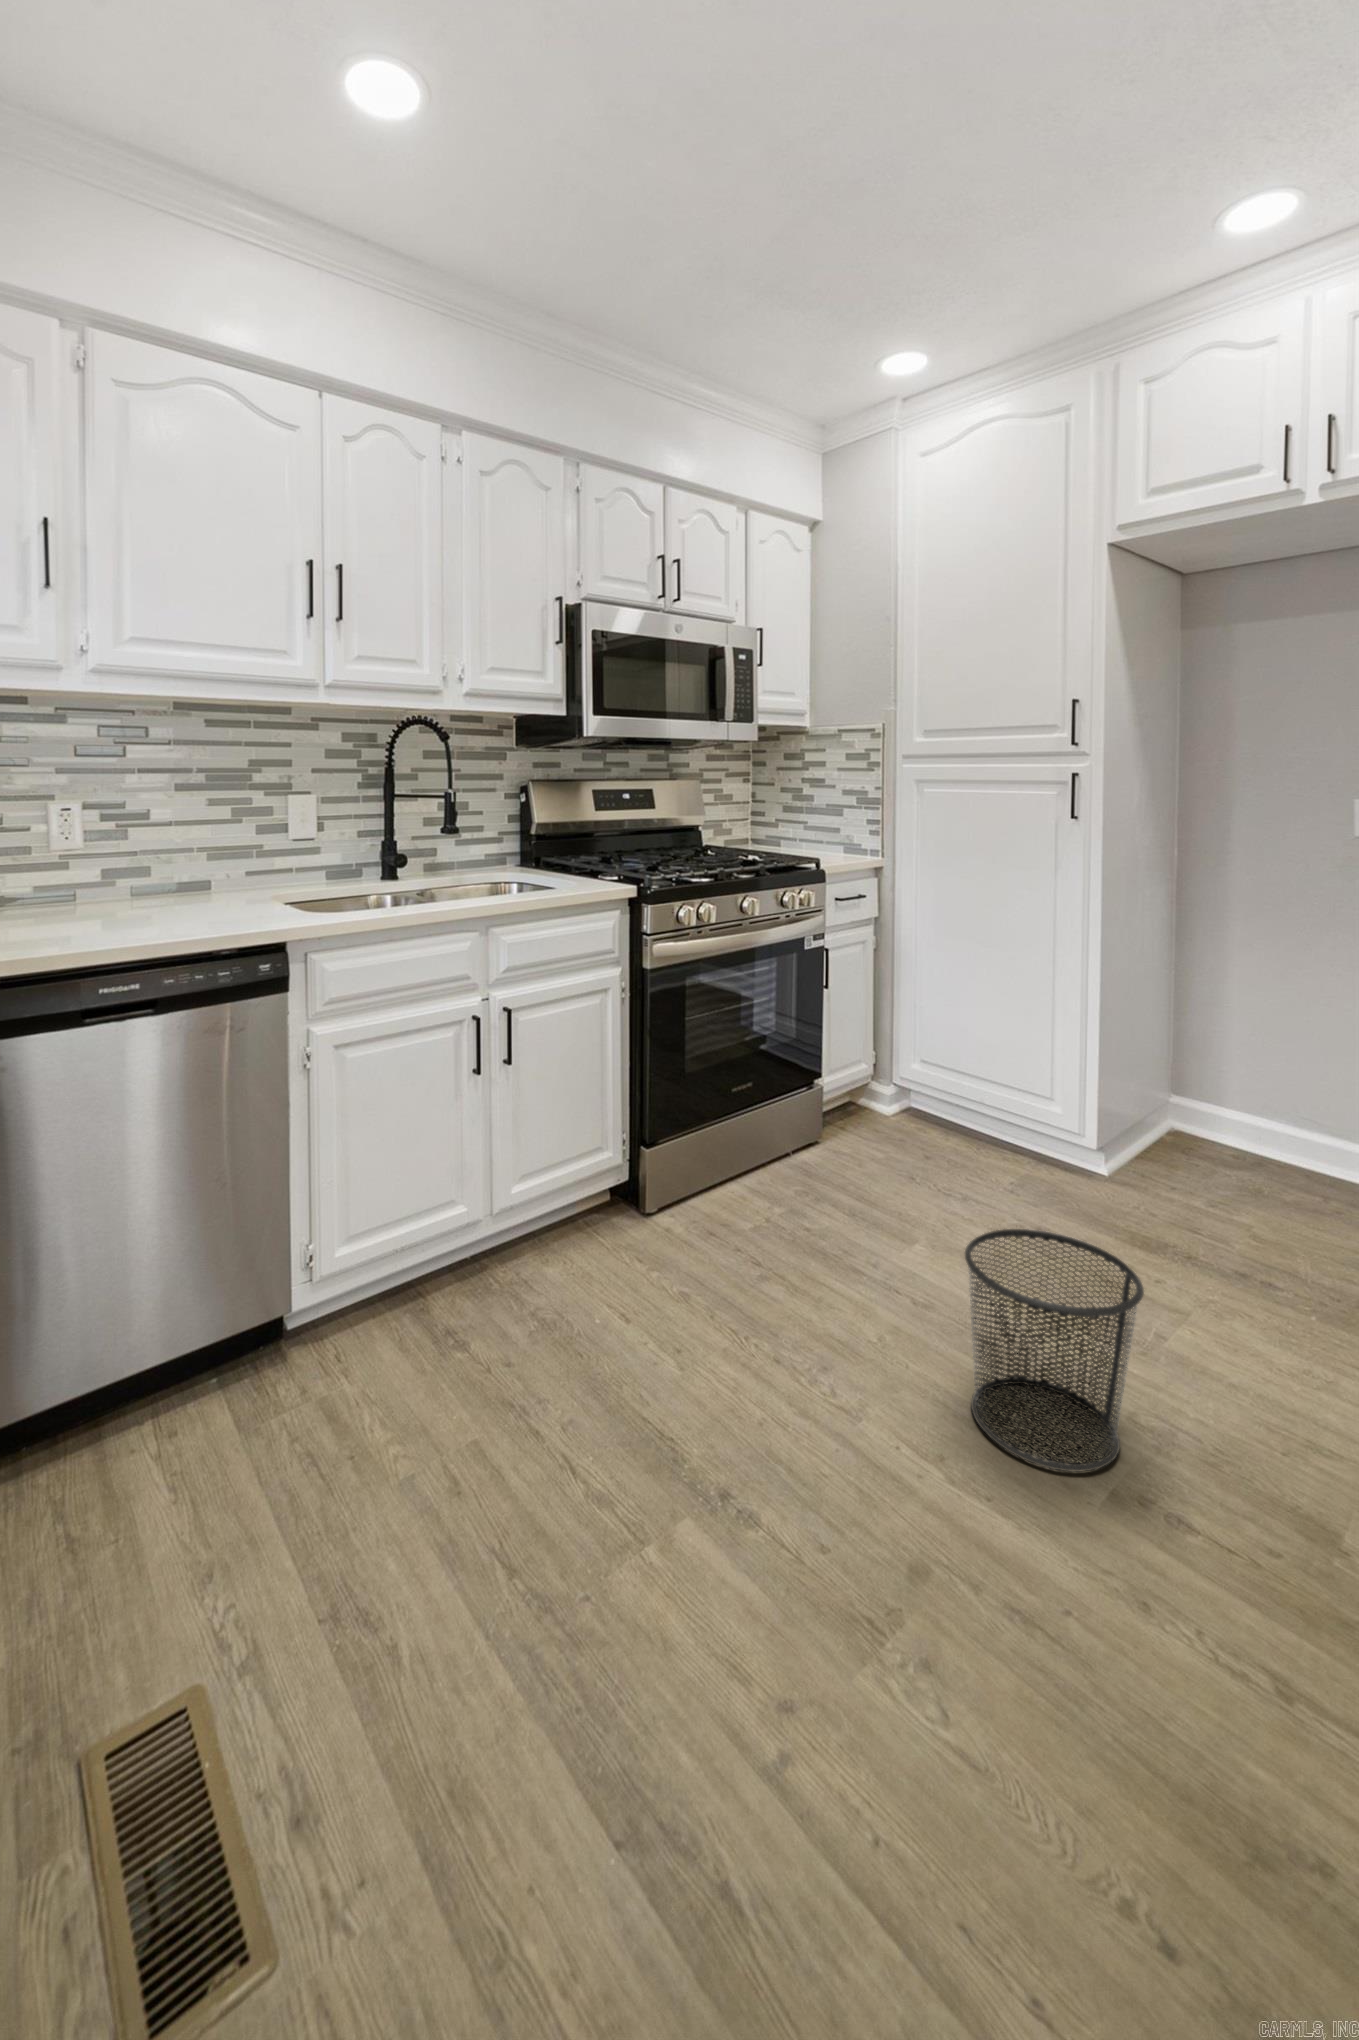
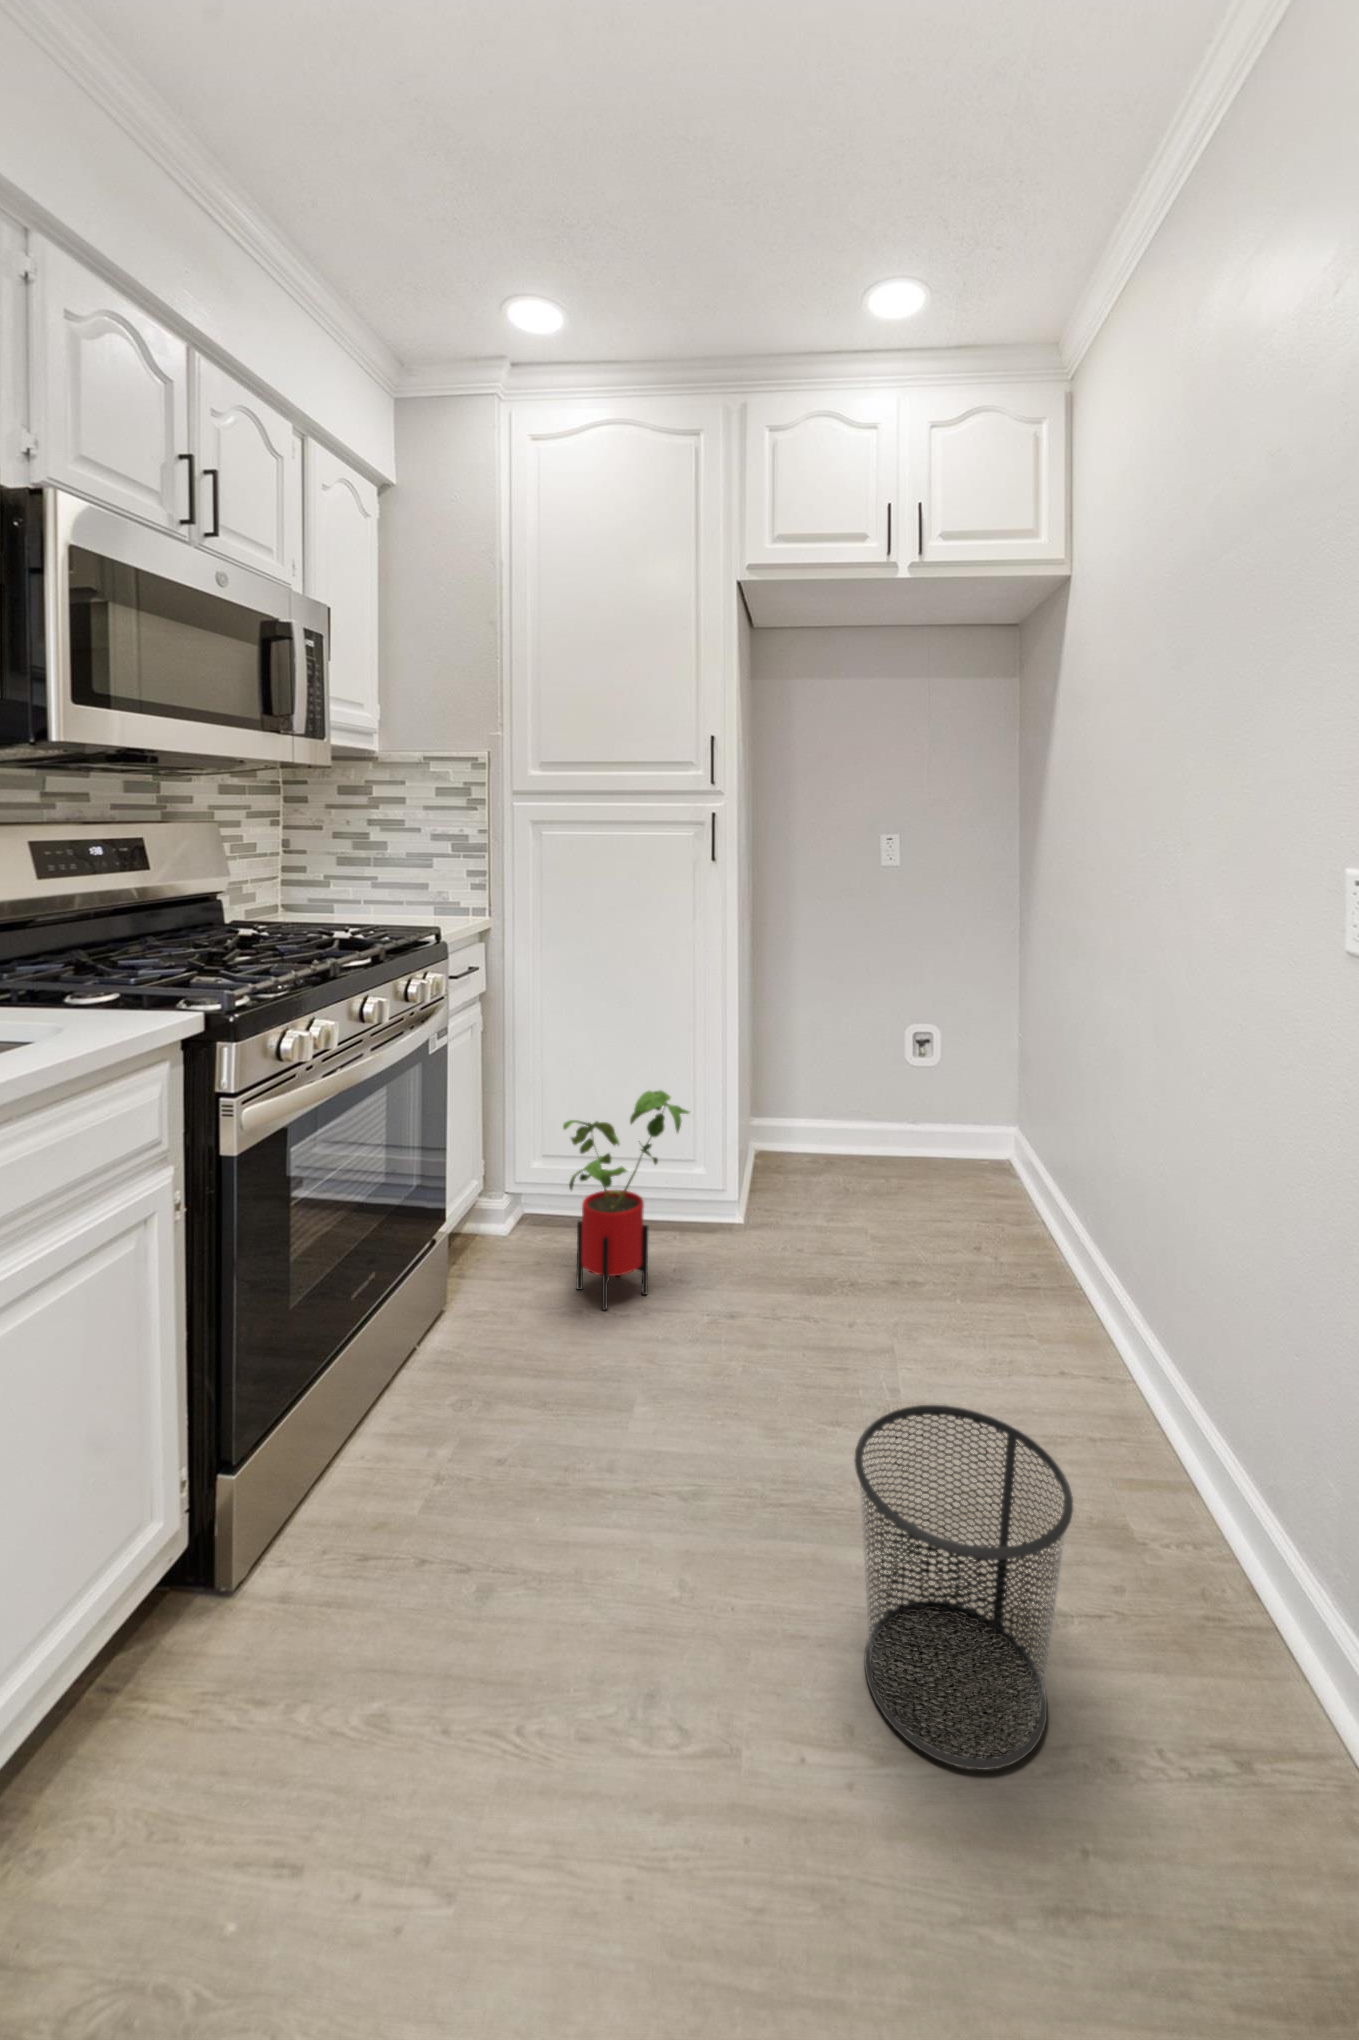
house plant: none [908,1002,1029,1174] -> present [563,1091,689,1310]

